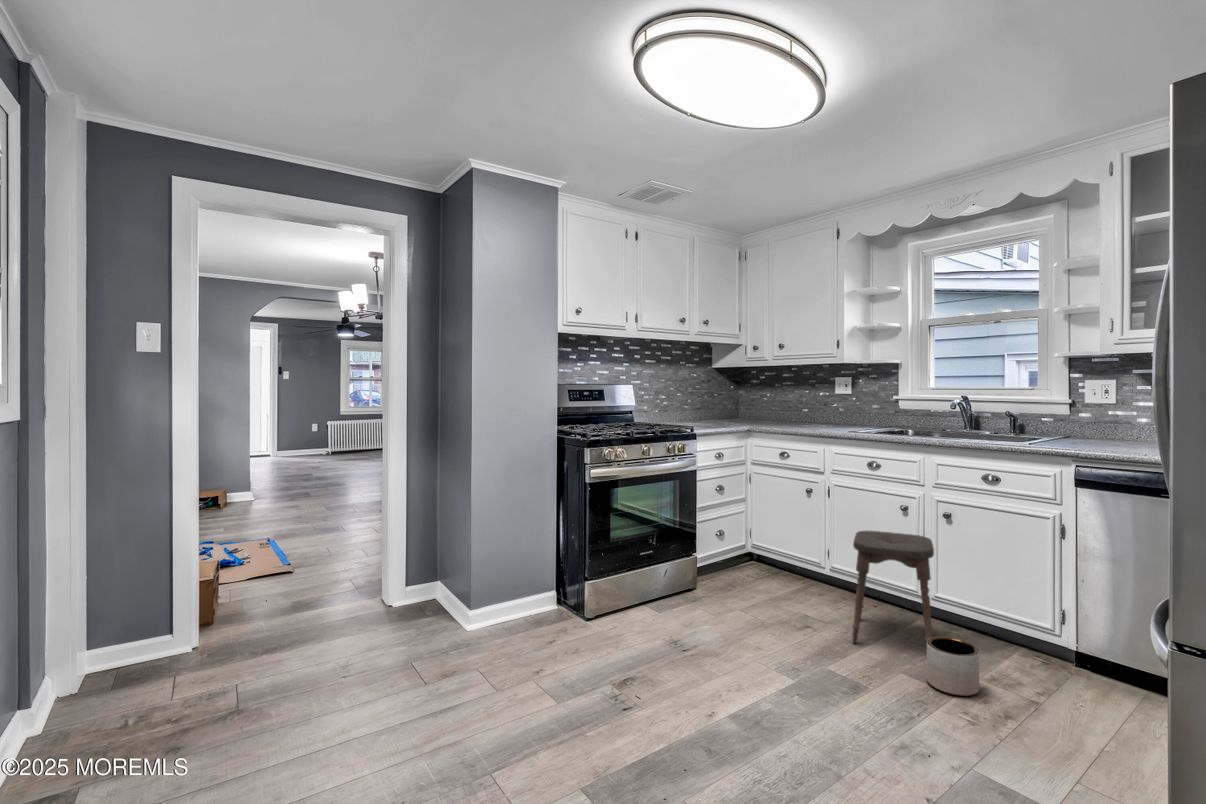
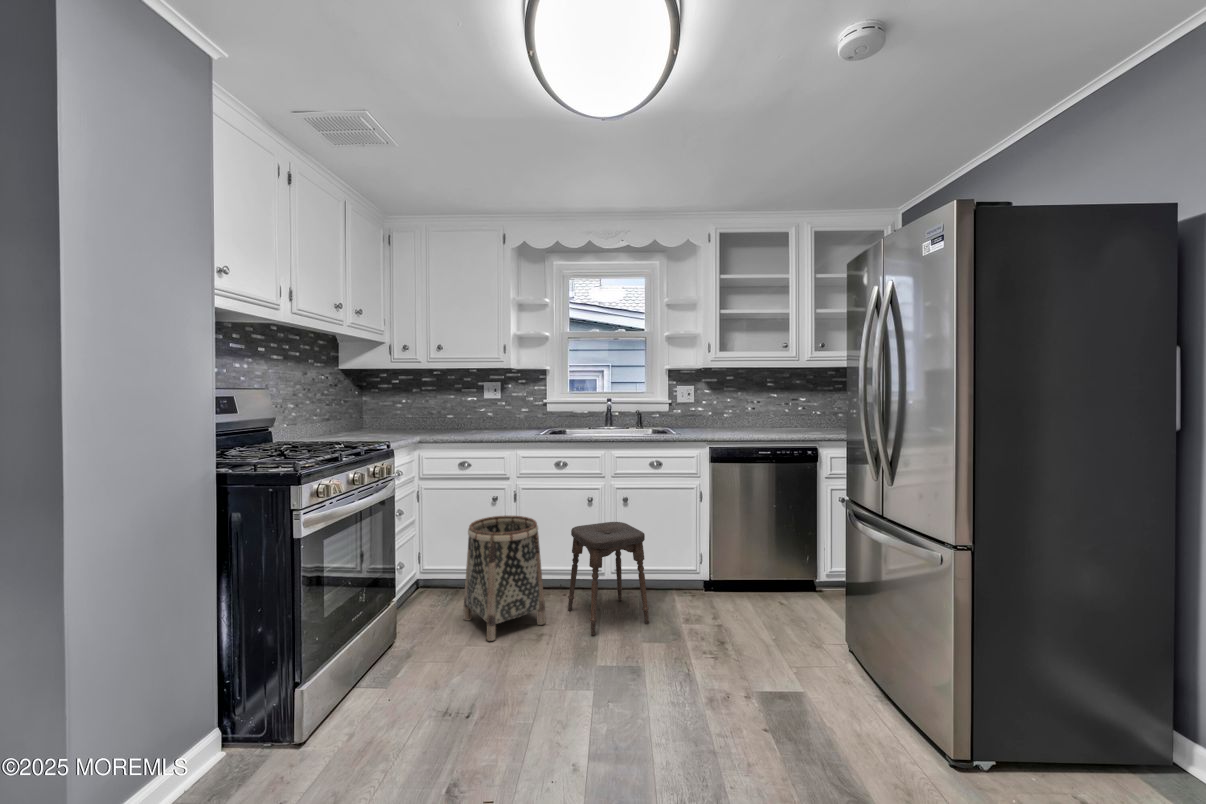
basket: none [752,506,822,620] -> present [463,516,546,641]
planter: present [926,637,979,696] -> none [665,602,703,651]

